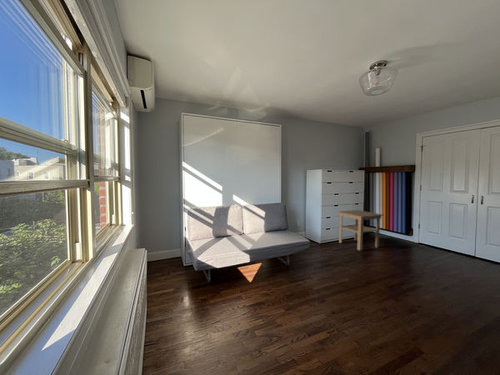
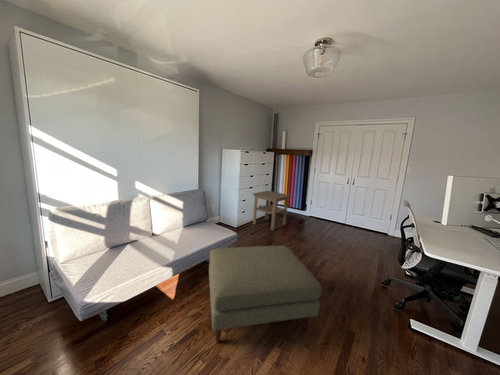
ottoman: none [266,247,369,334] -> present [209,246,321,343]

